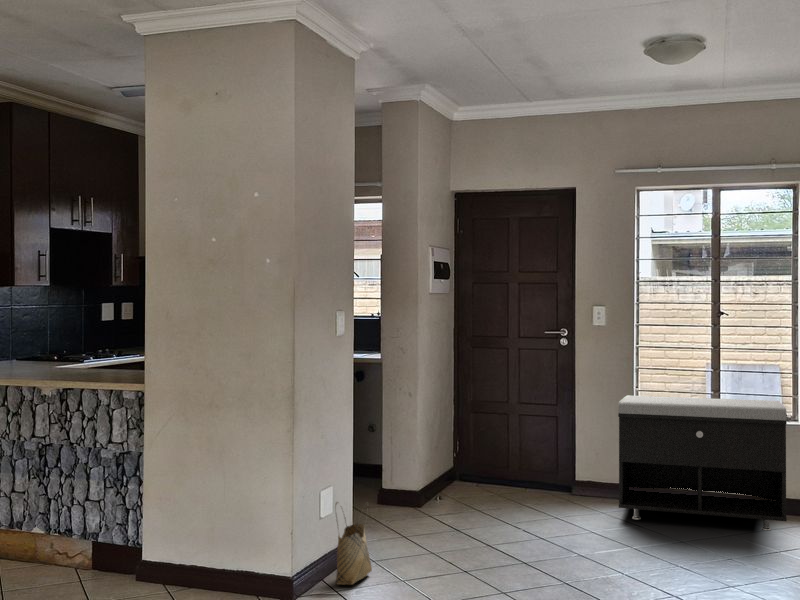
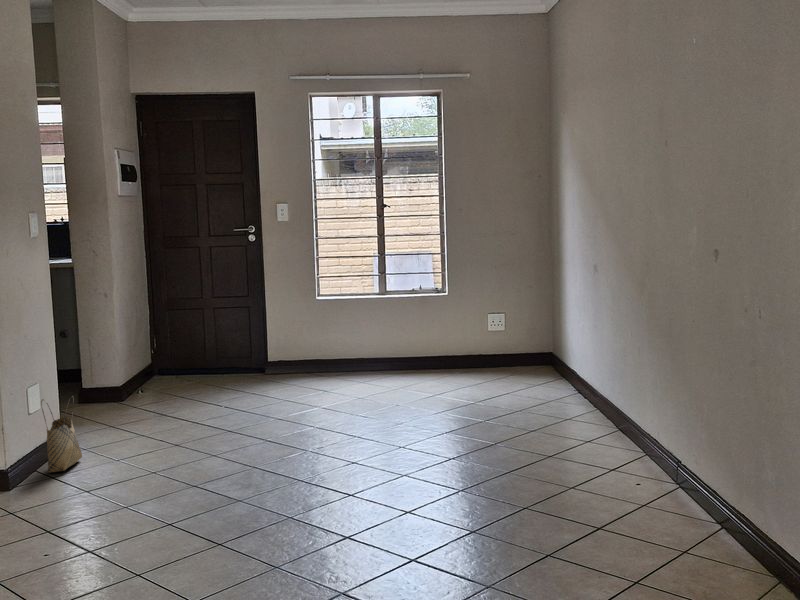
storage bench: present [618,395,787,531] -> none [300,278,437,387]

